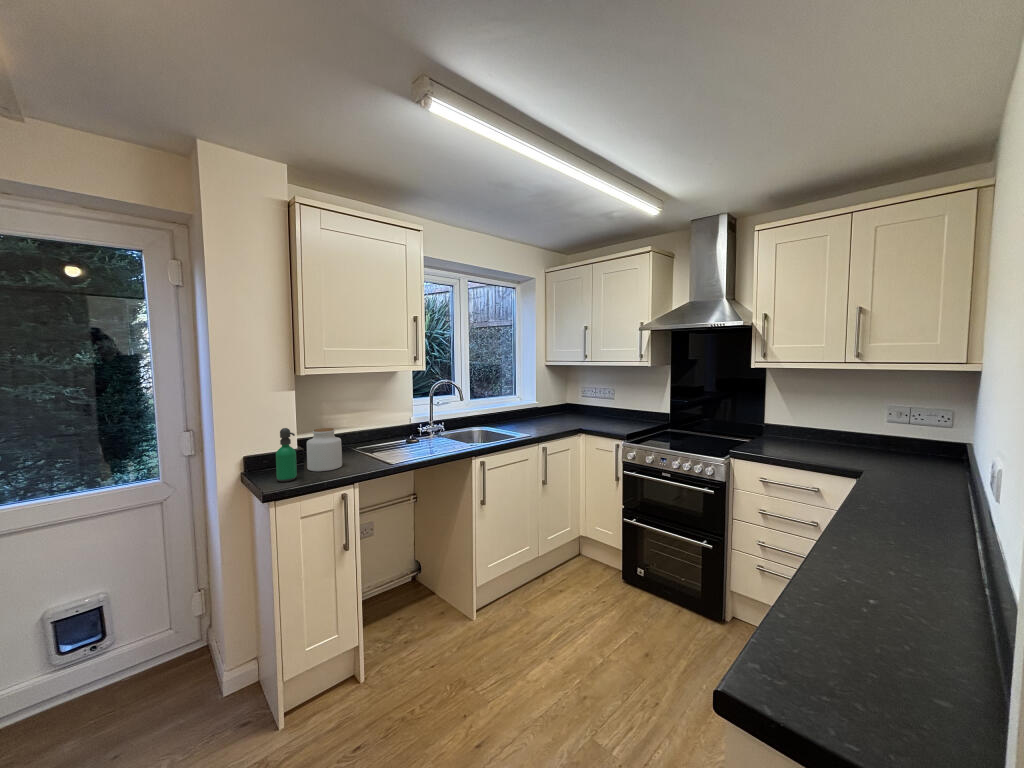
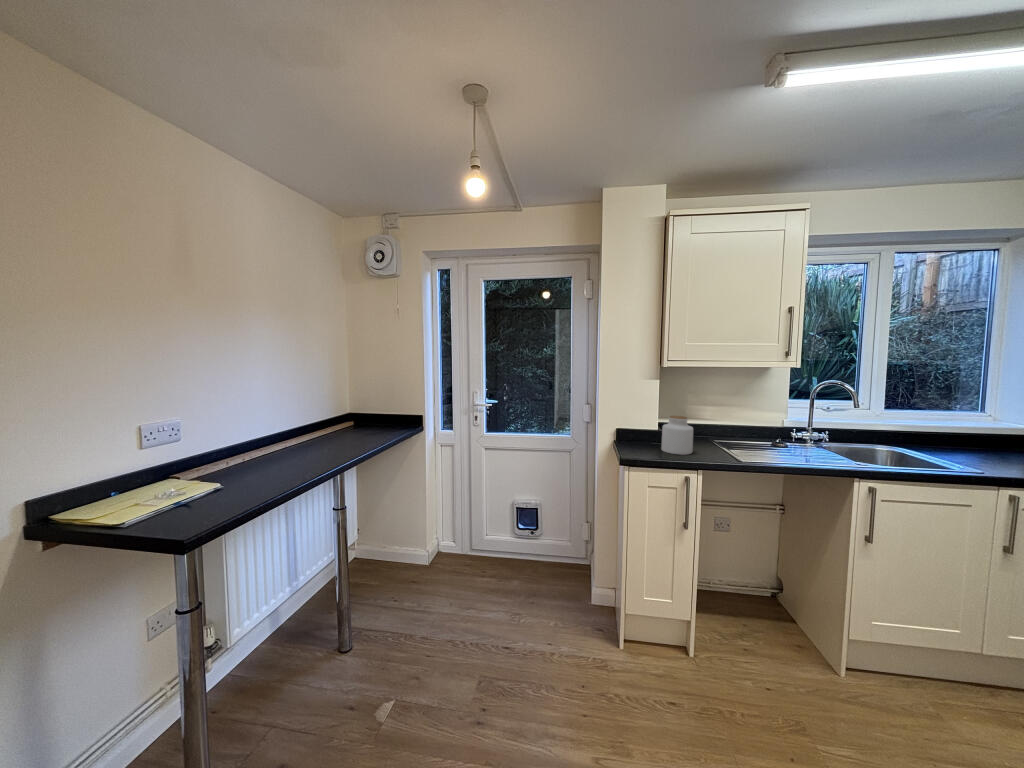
soap dispenser: present [276,428,297,482] -> none [634,411,650,455]

